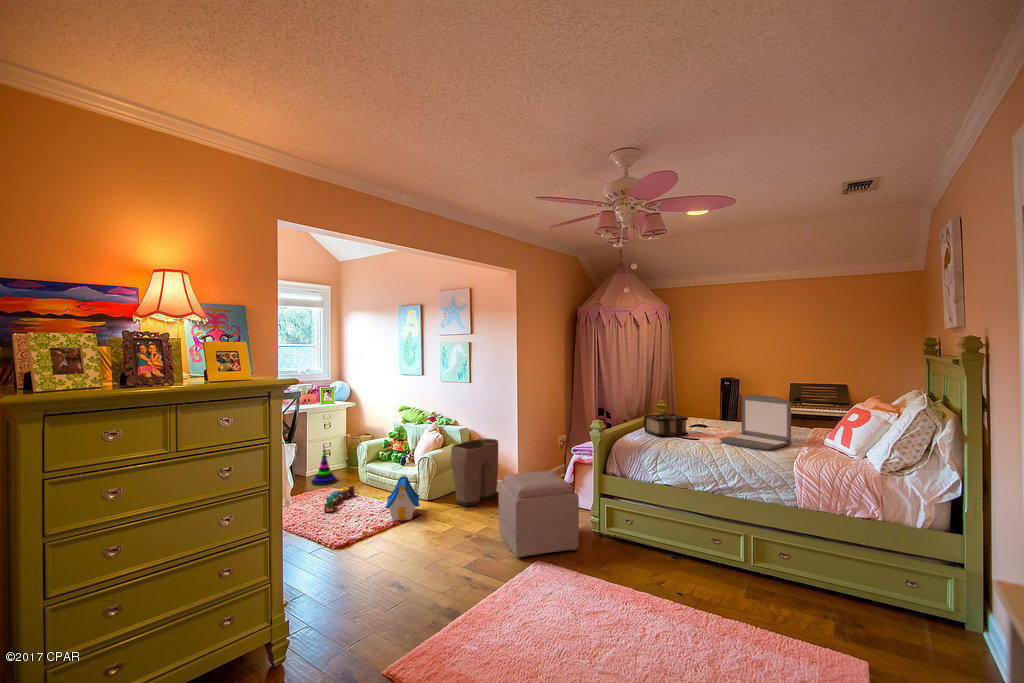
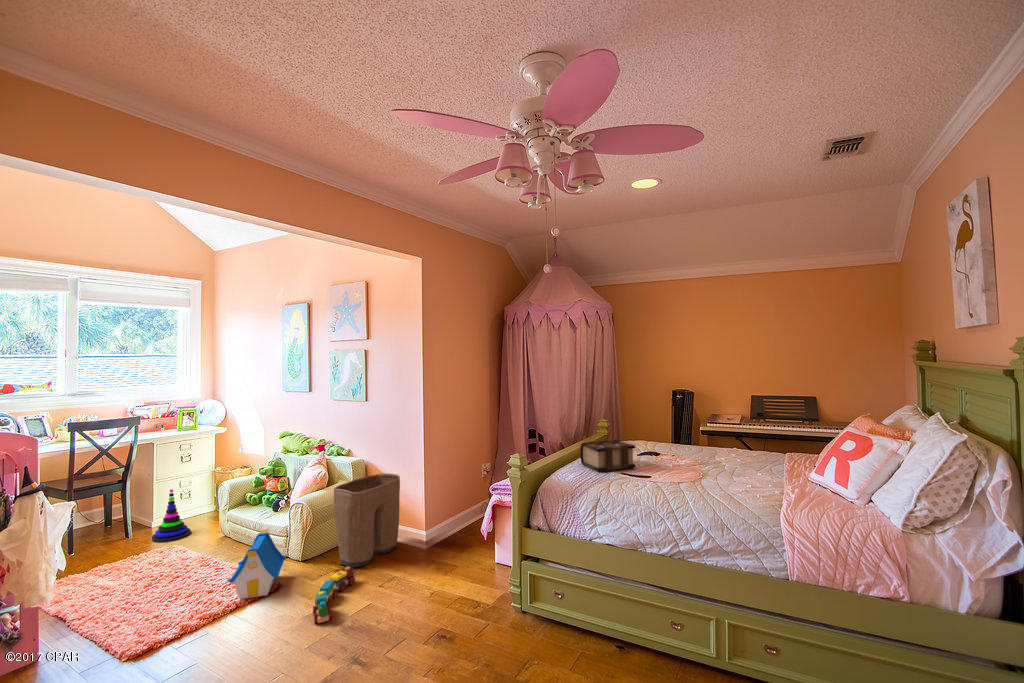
laptop: present [720,395,792,451] -> none [676,415,767,492]
ottoman: present [499,471,579,558] -> none [383,523,490,661]
toy train: present [324,485,355,512] -> present [313,567,355,623]

